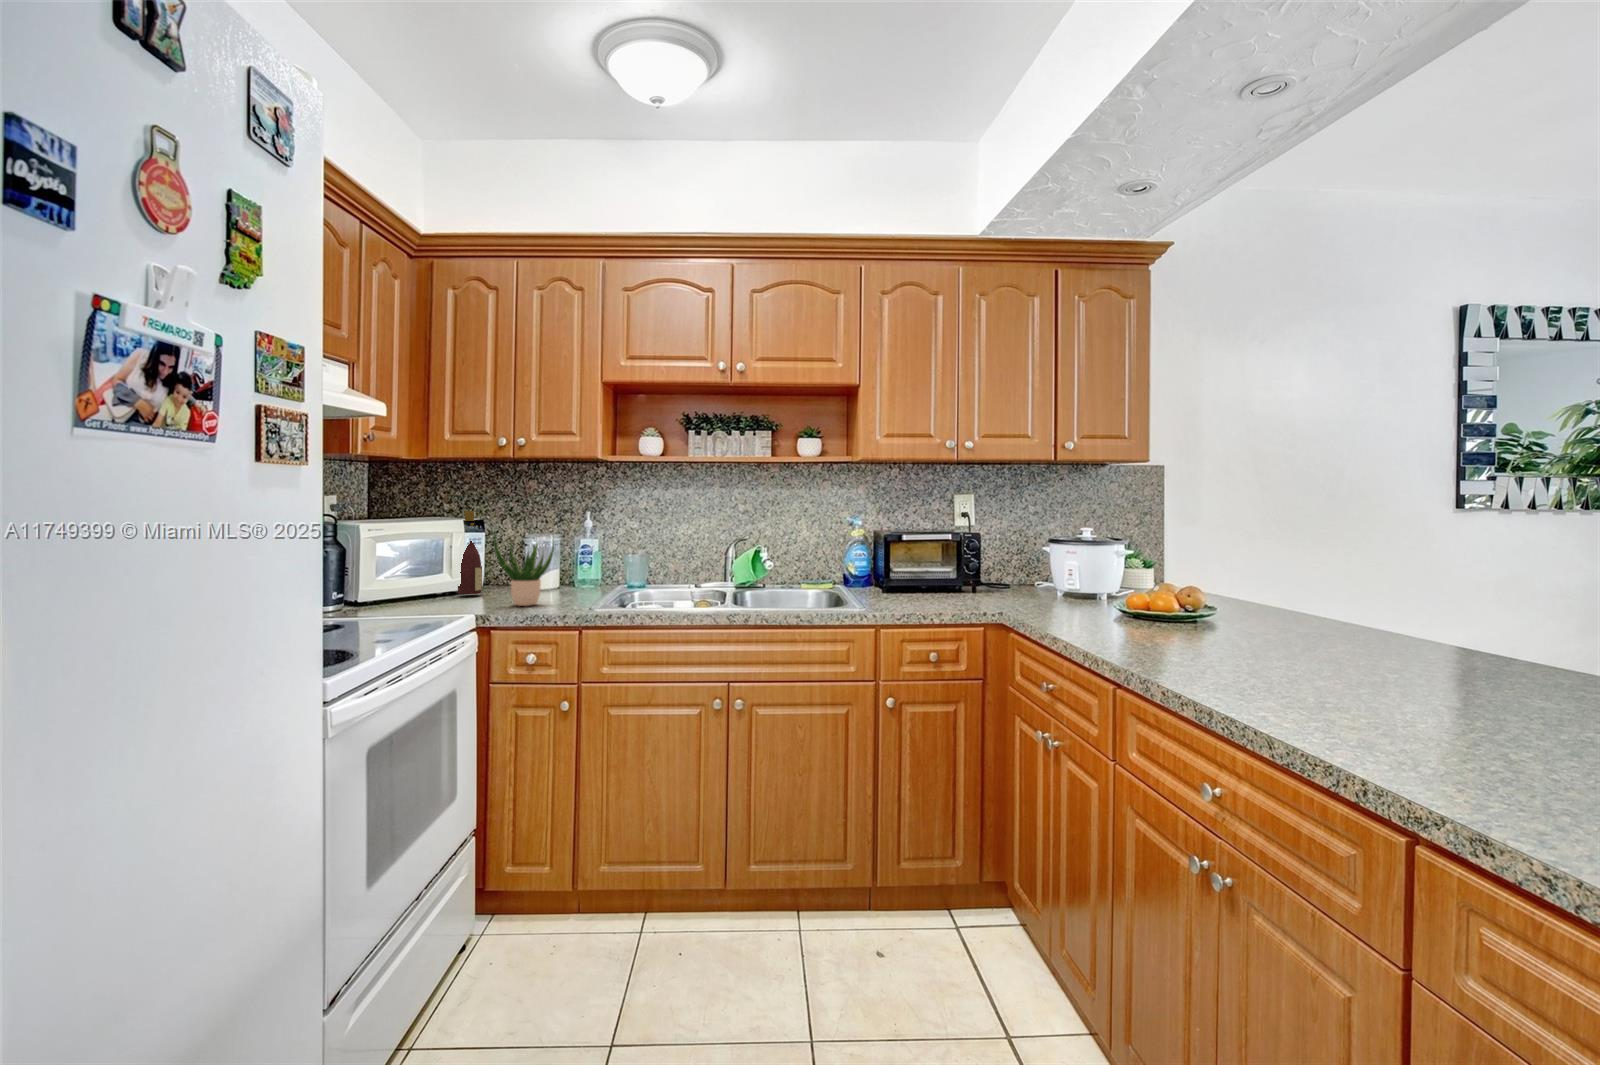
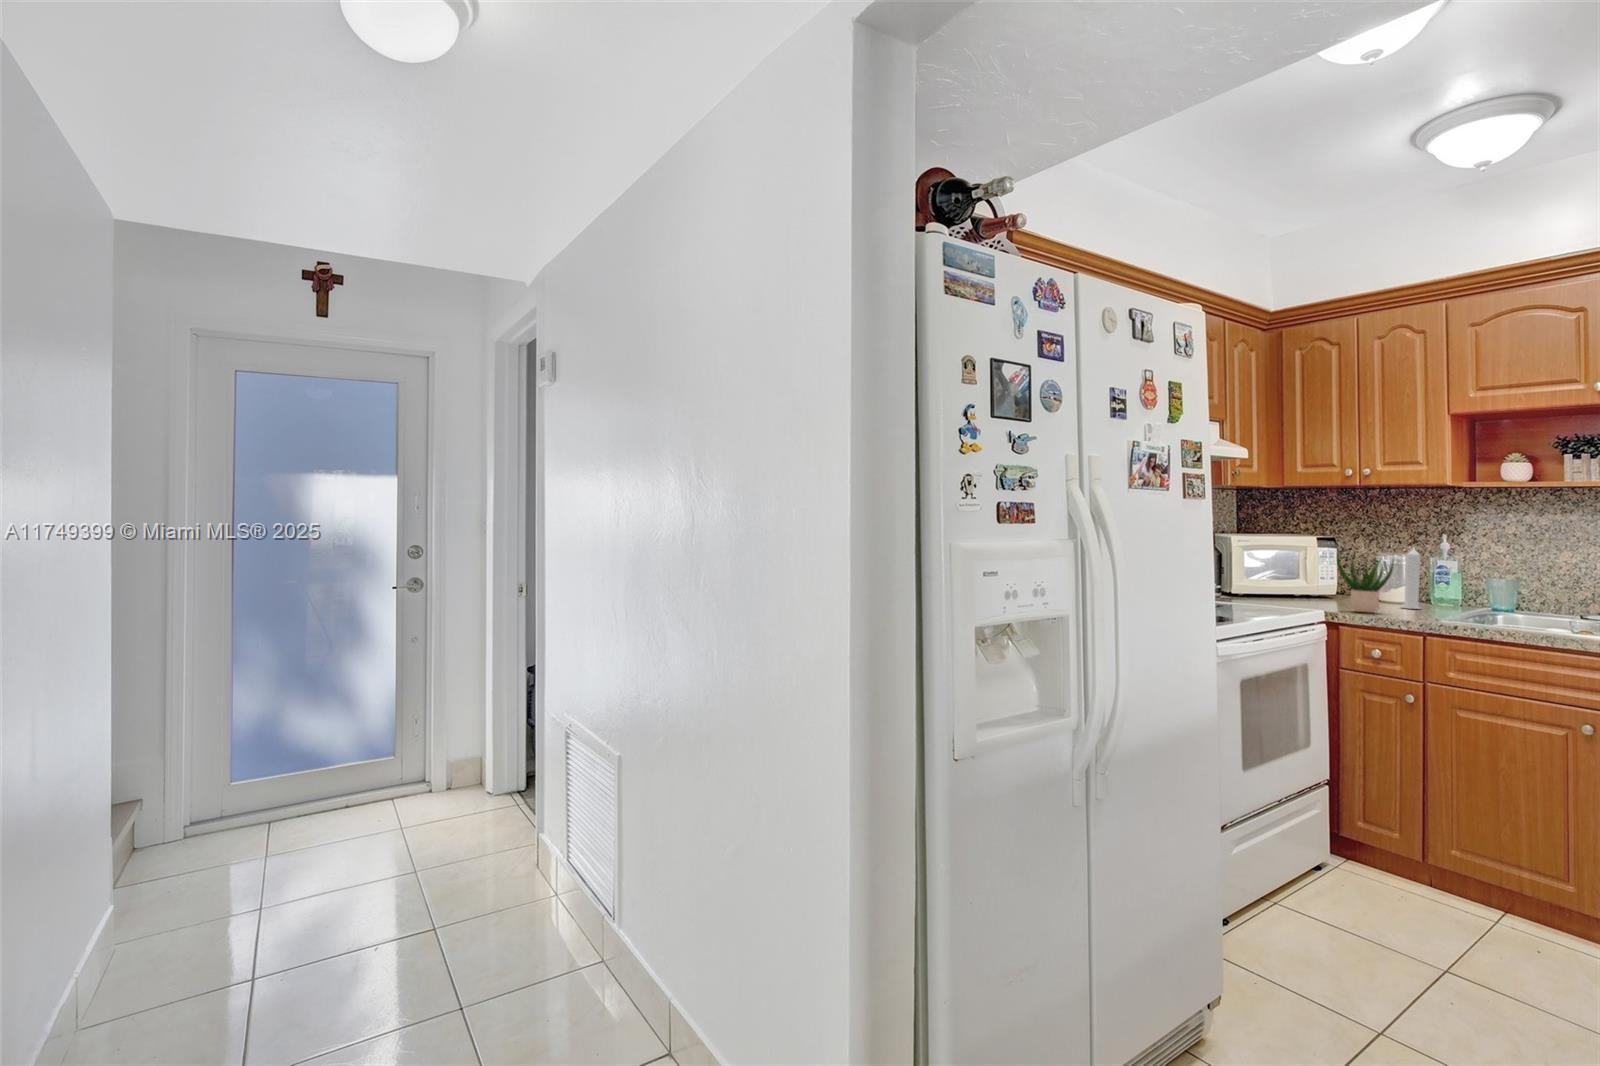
wine bottle: present [458,511,482,594] -> none [1306,532,1330,603]
candle: none [555,525,575,593] -> present [1401,547,1422,609]

